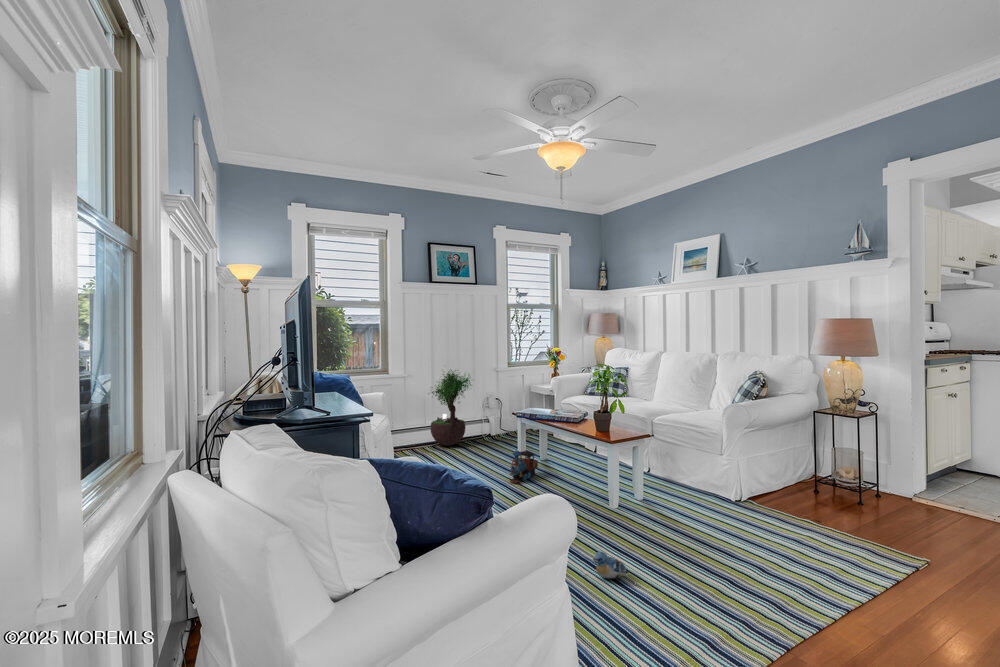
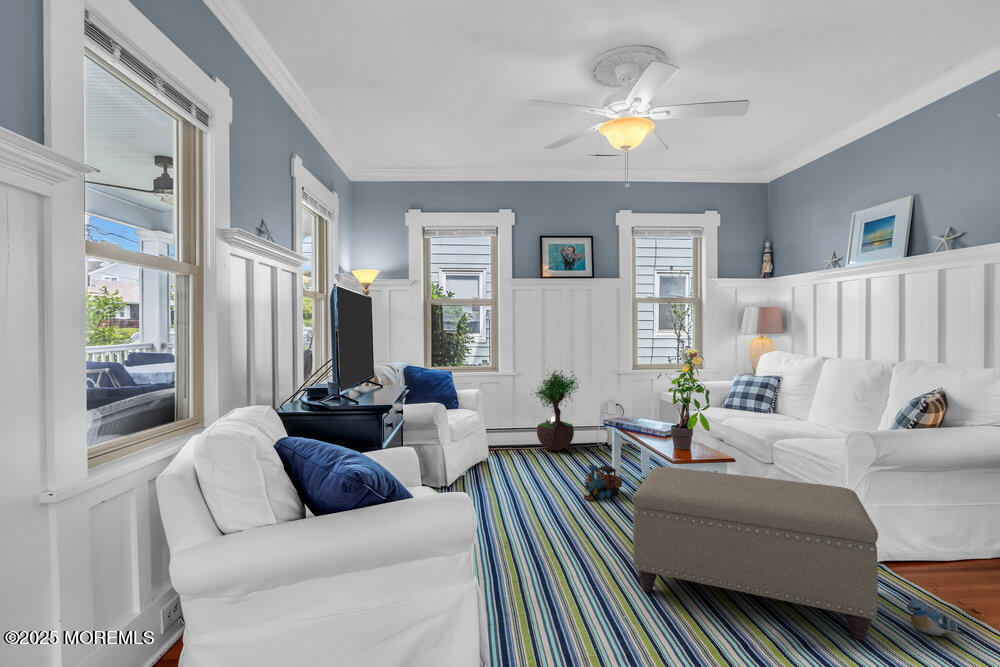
ottoman: none [596,442,779,545] -> present [632,467,878,640]
plush toy: present [593,551,630,579] -> present [906,599,964,638]

